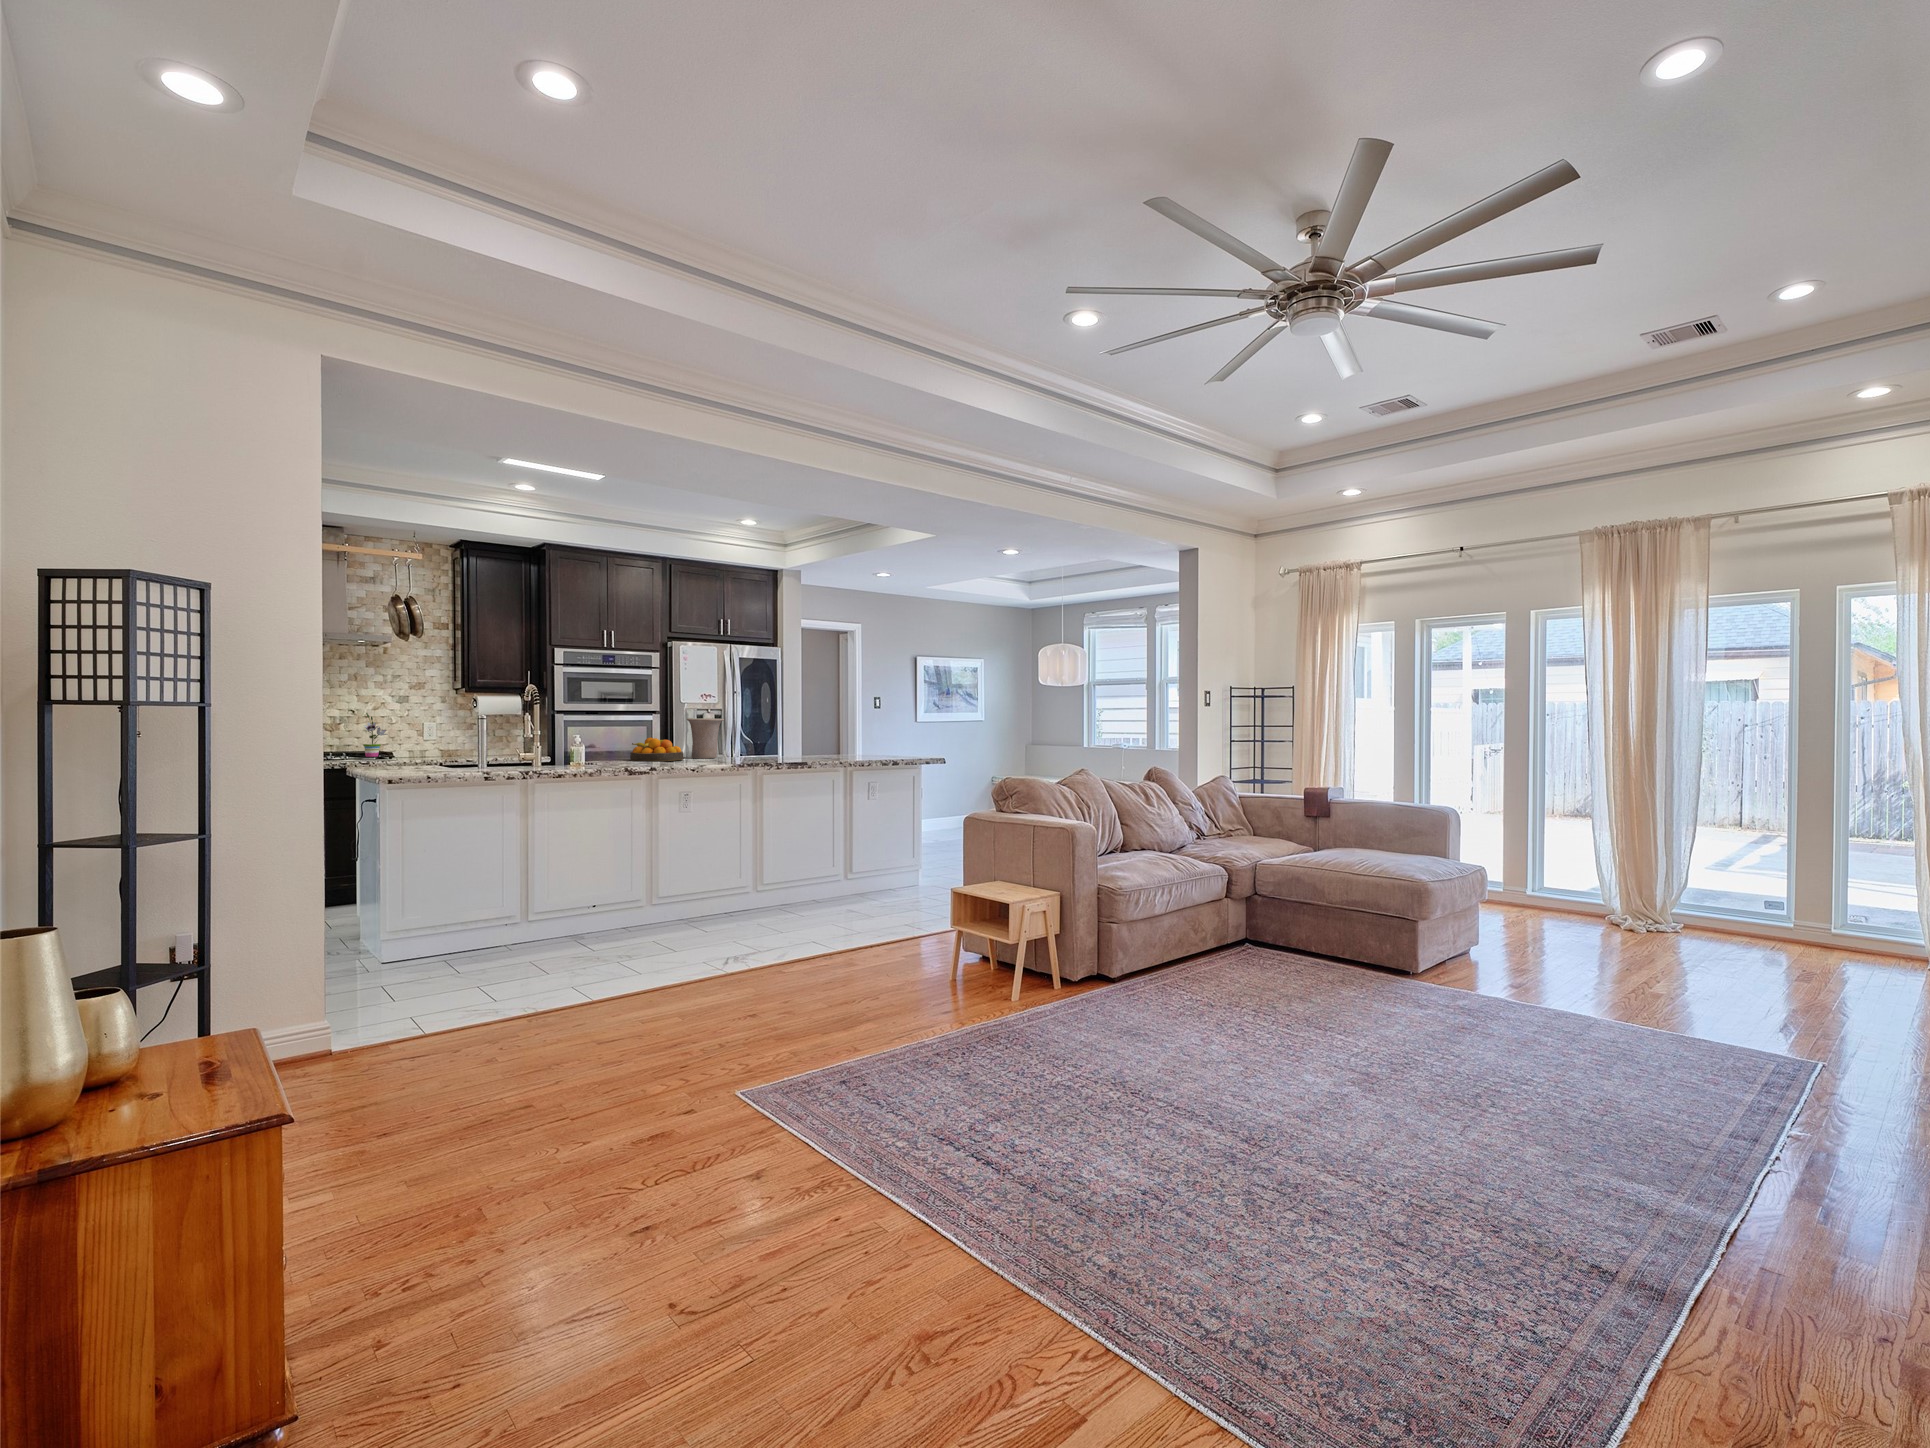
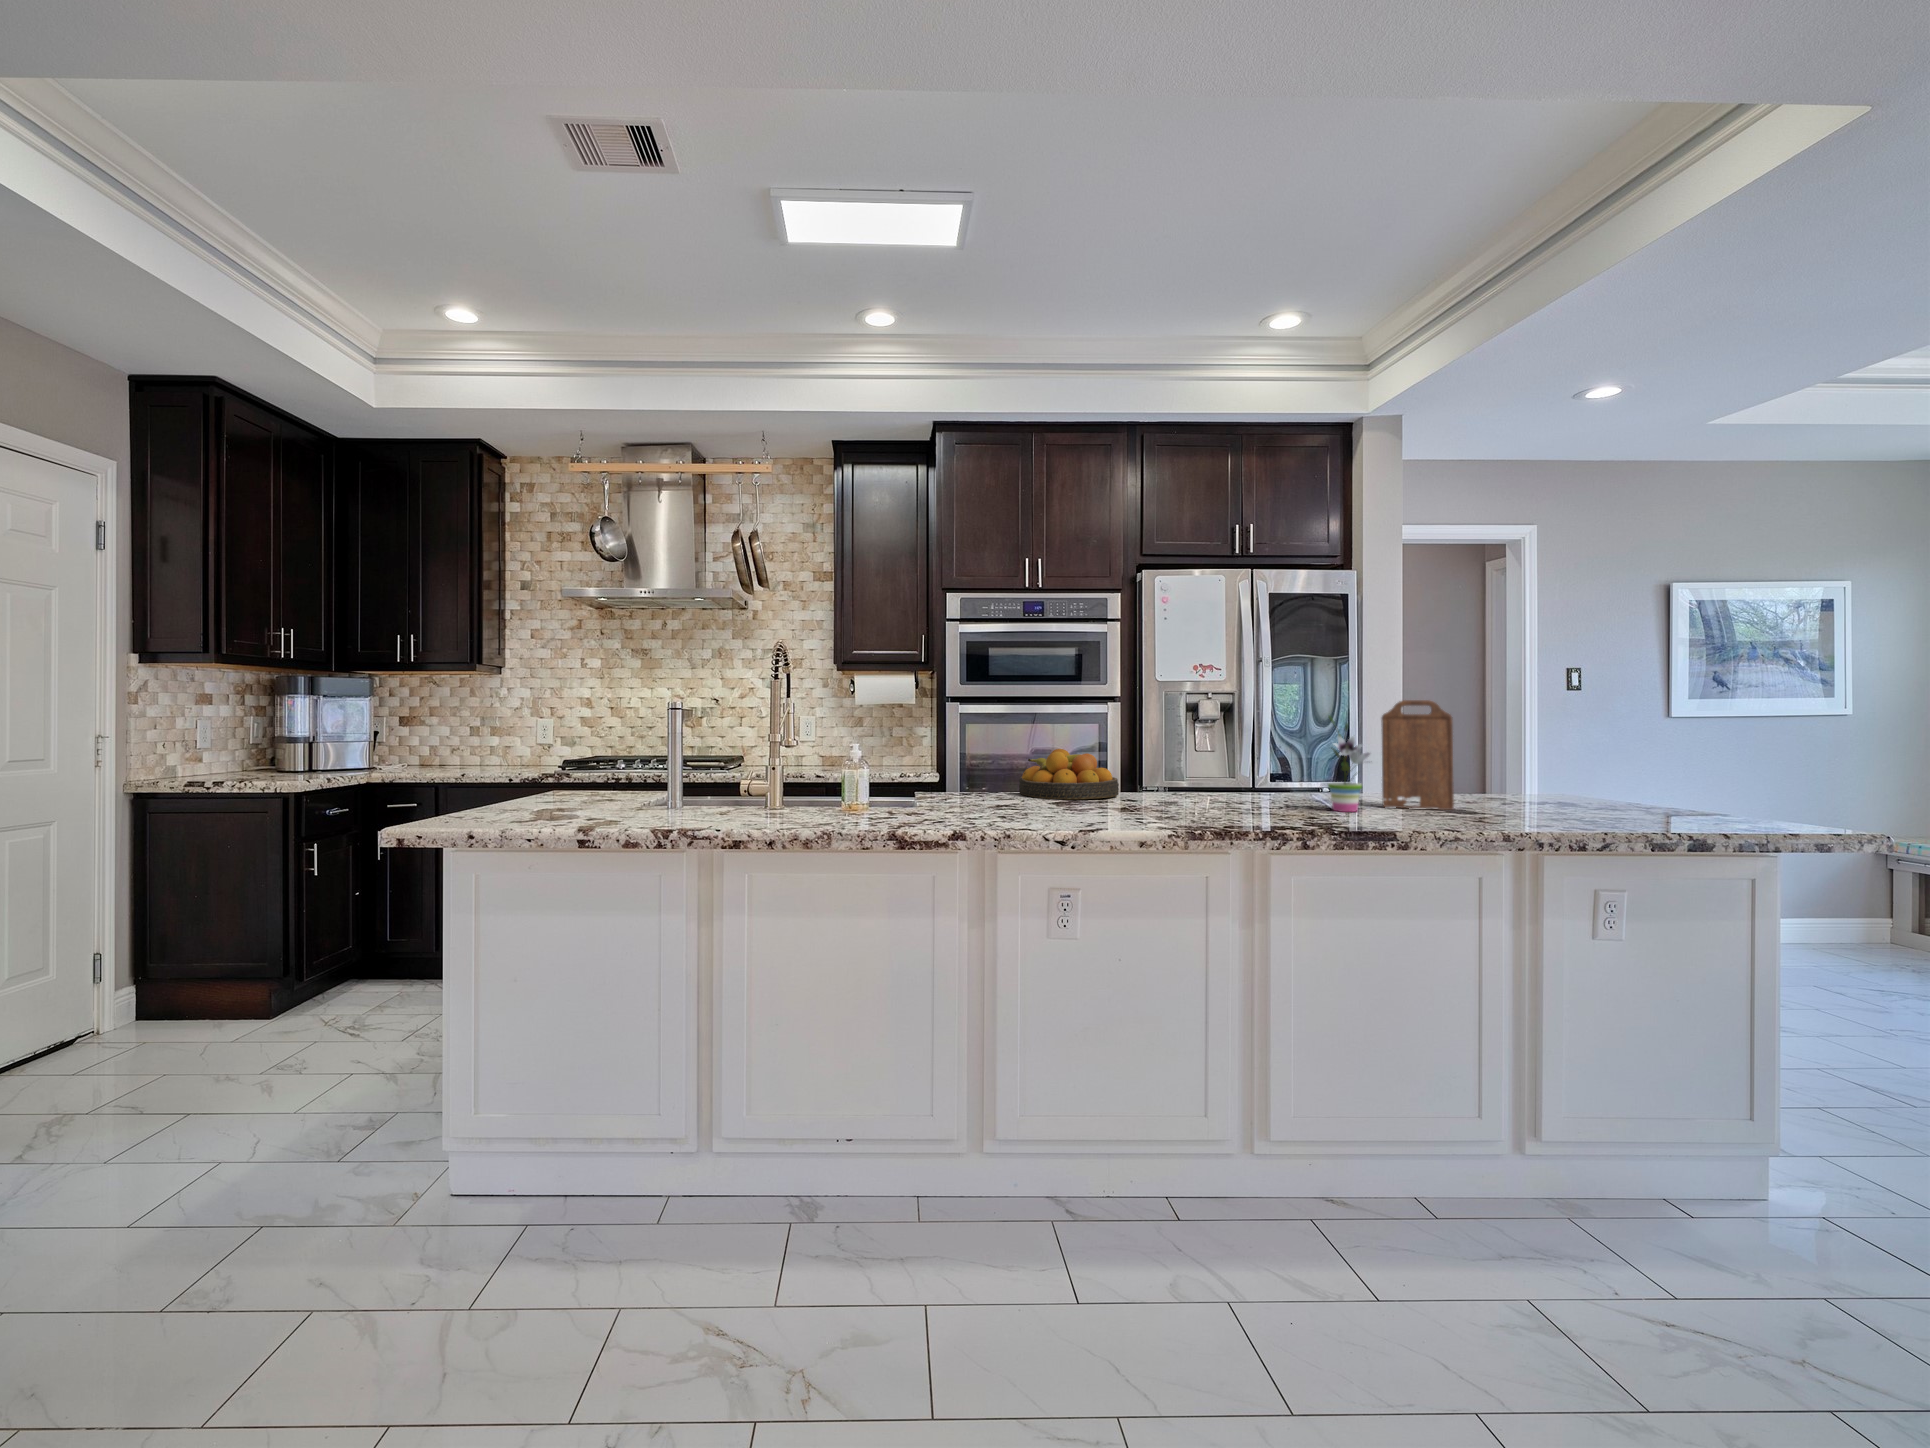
potted plant: present [363,713,387,757] -> present [1328,716,1370,812]
cutting board: none [801,713,829,760] -> present [1381,700,1454,810]
vase: present [687,718,724,759] -> none [1140,710,1214,792]

